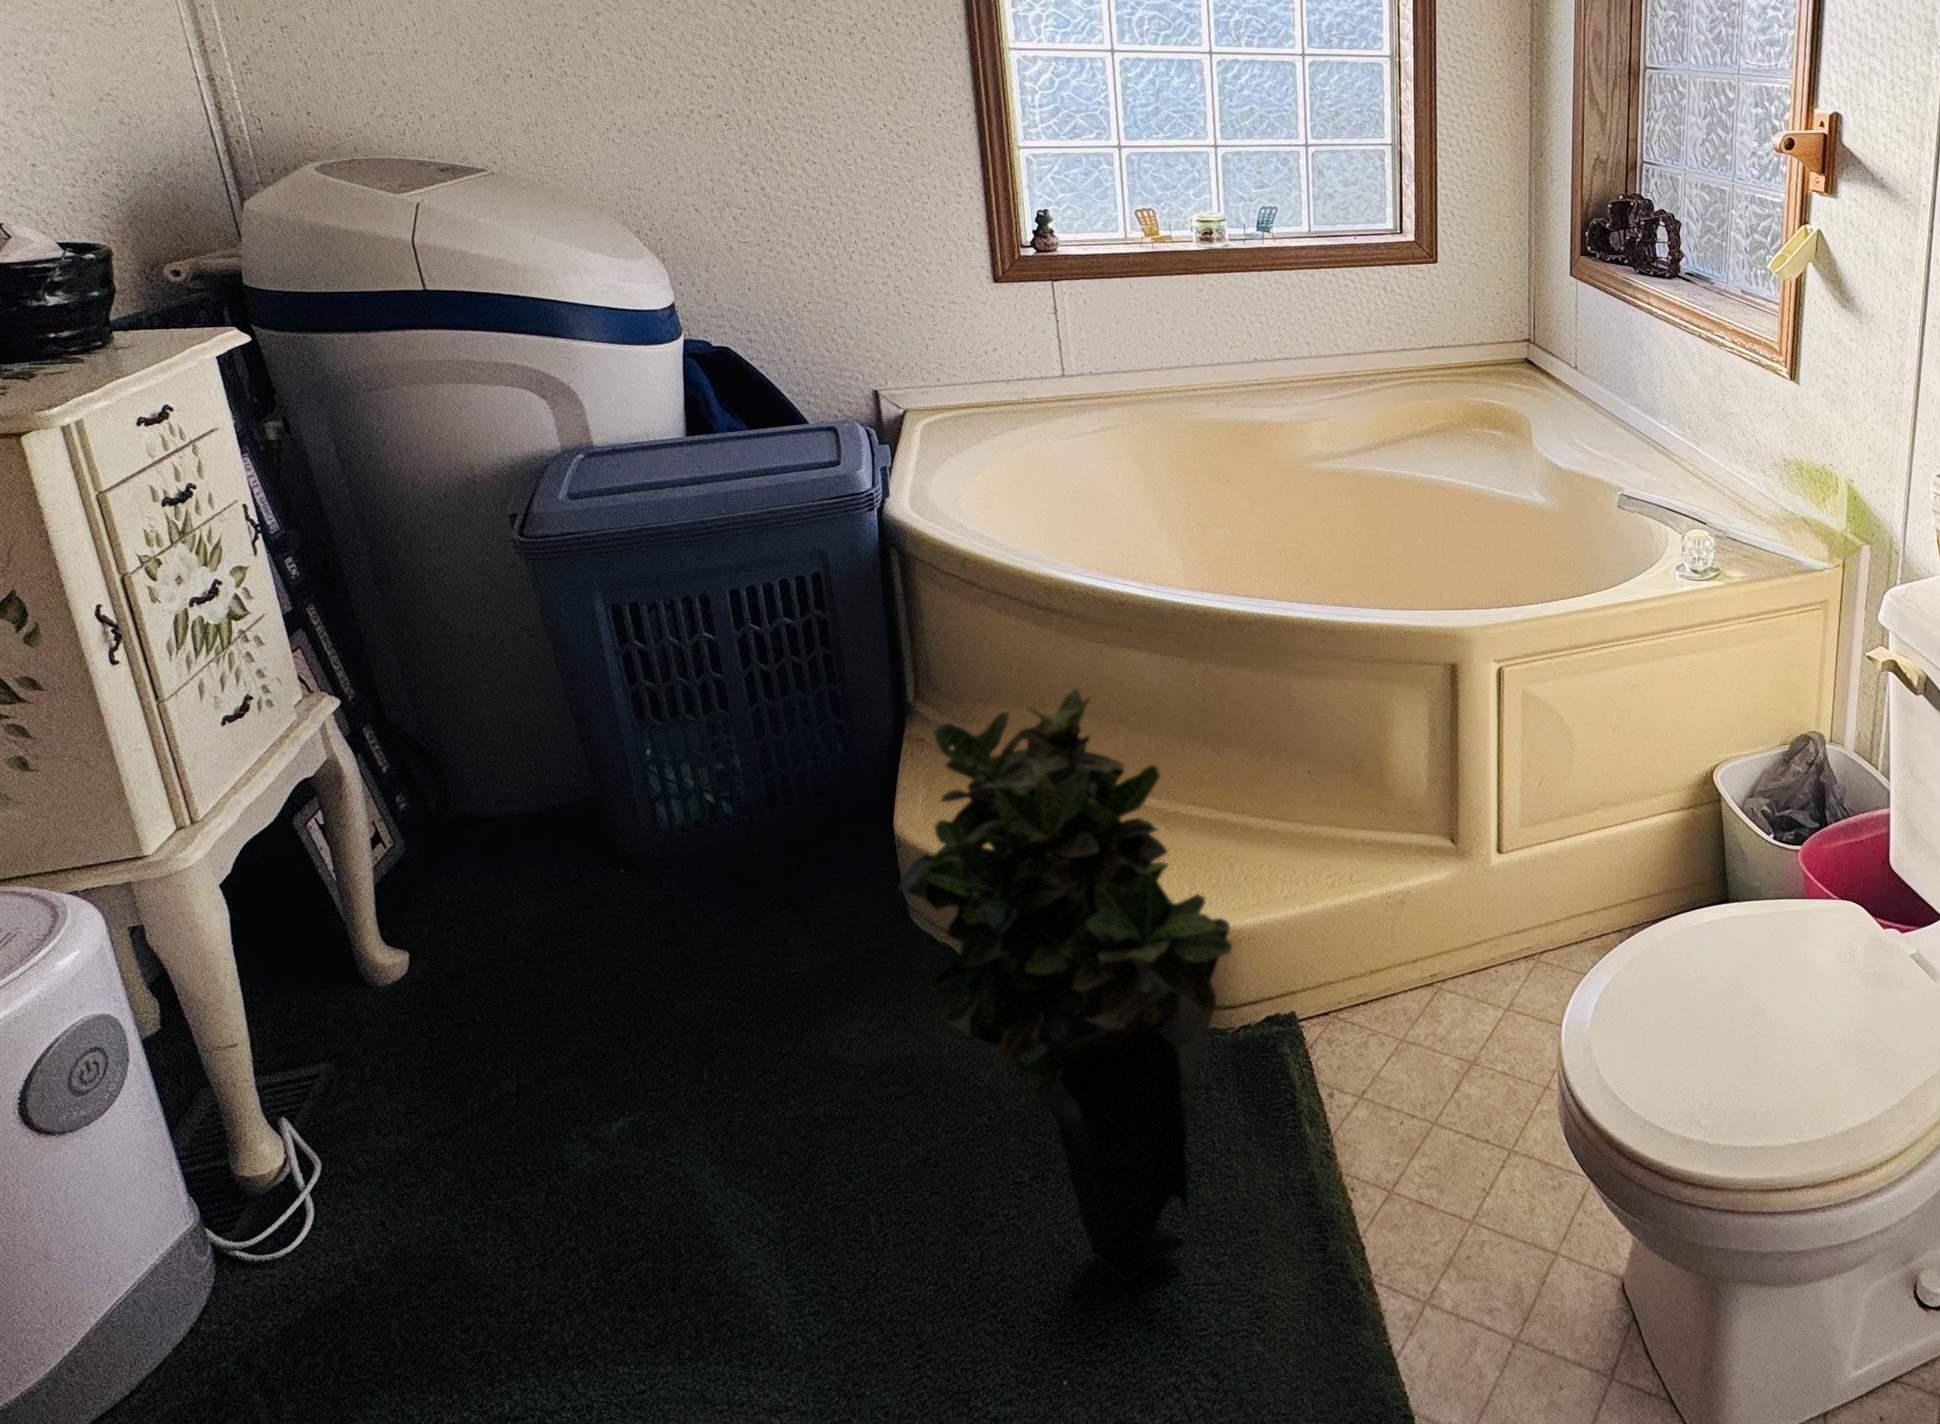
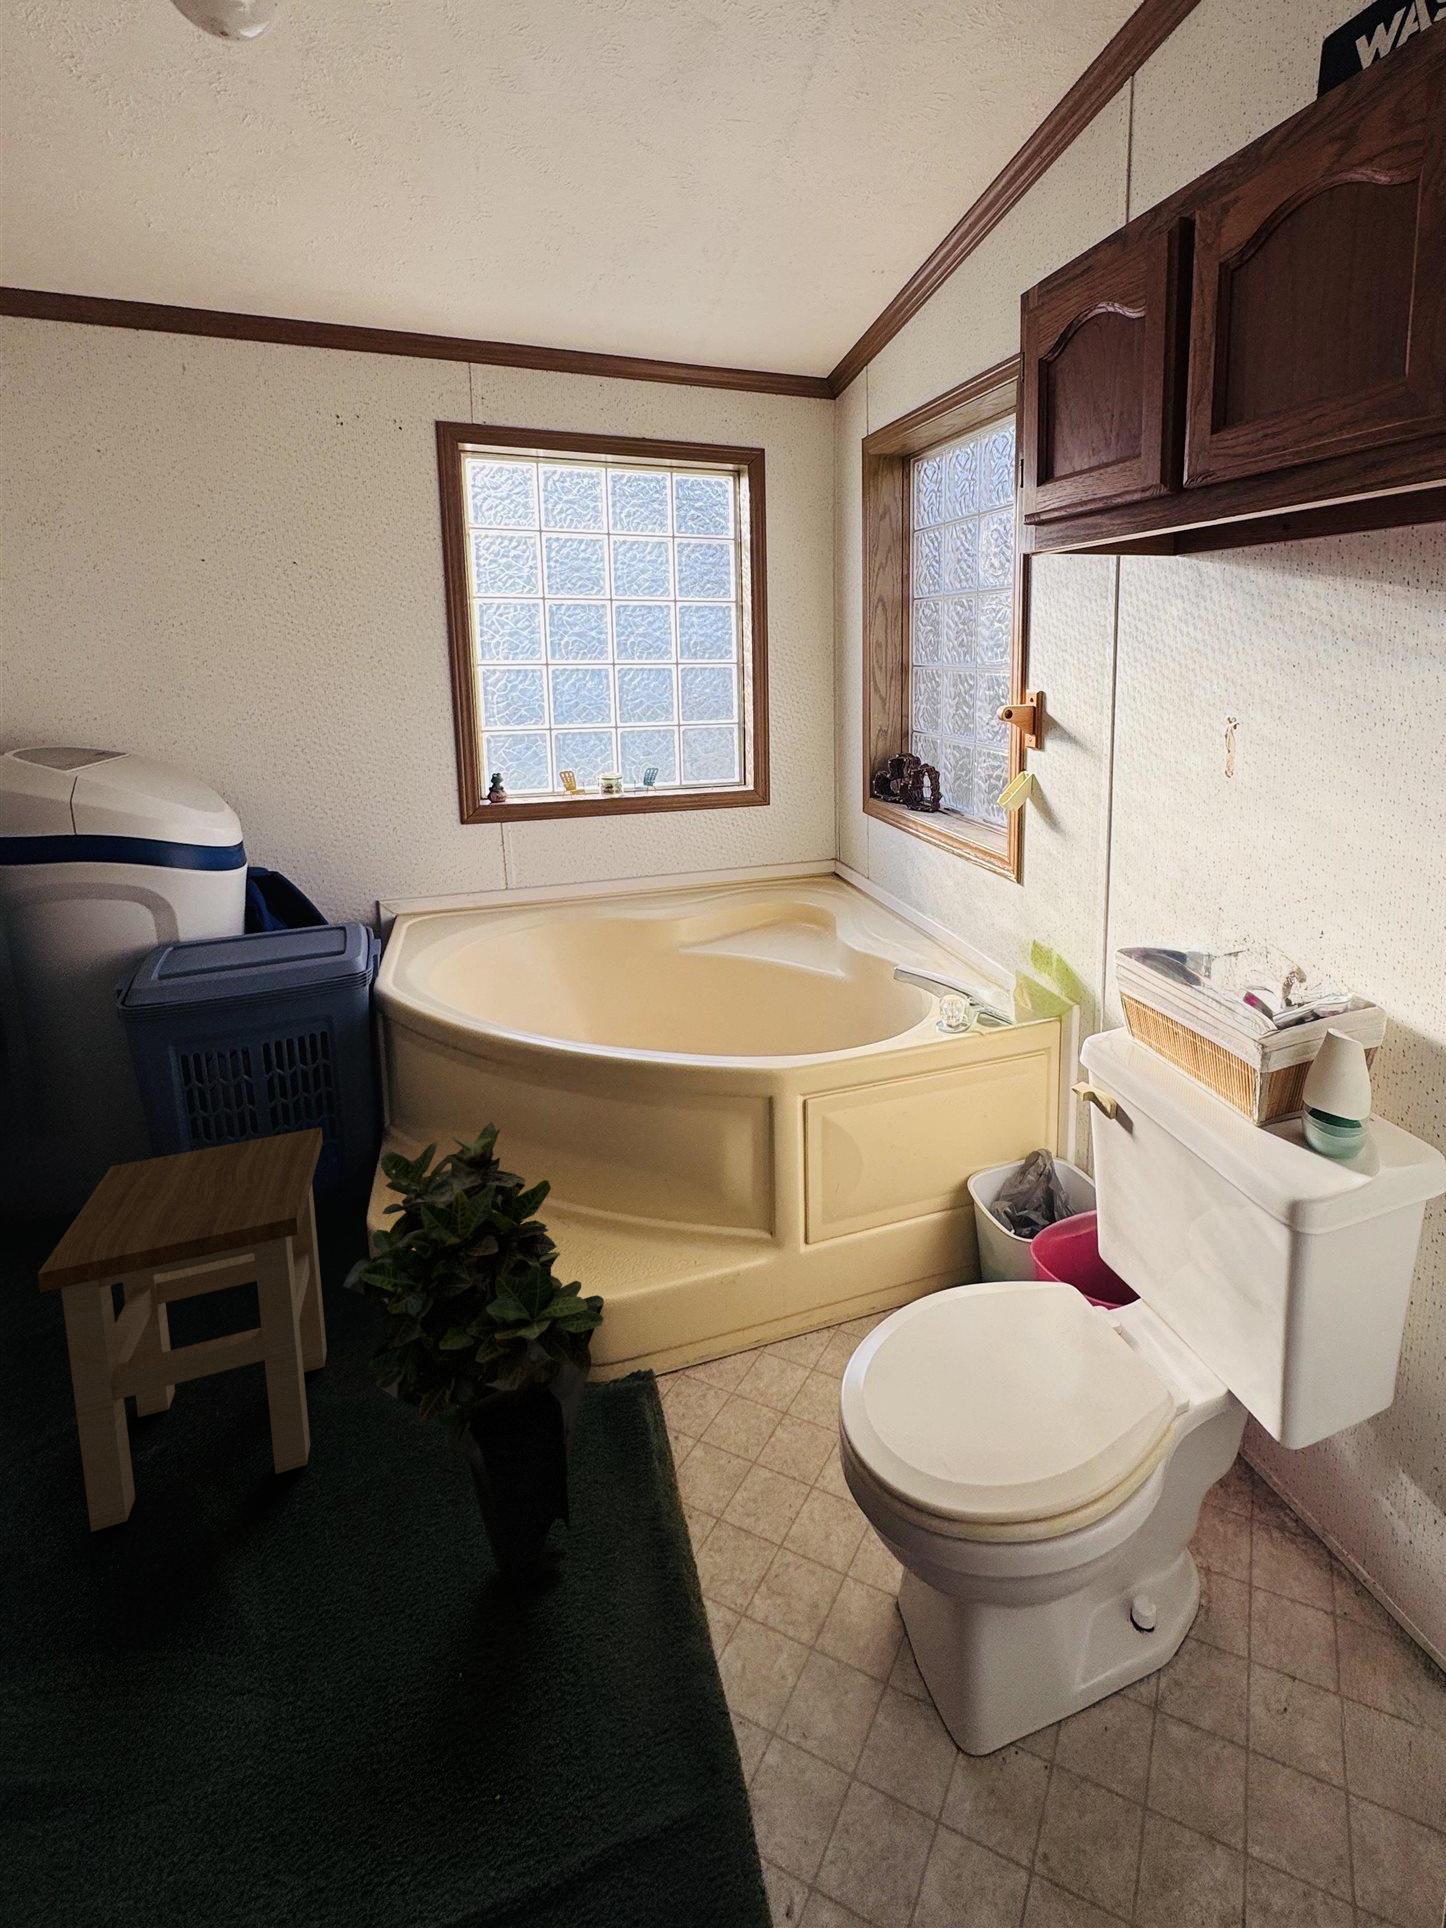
stool: none [491,695,841,1202] -> present [38,1127,327,1532]

